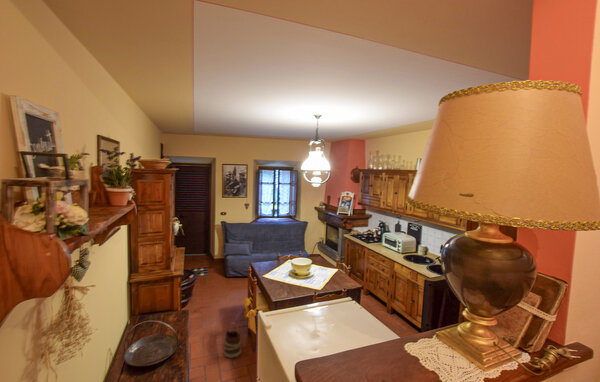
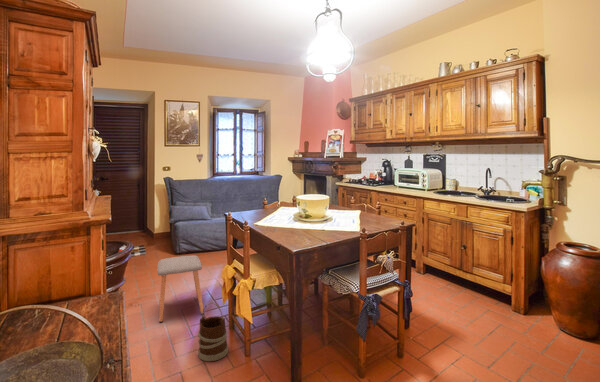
stool: none [206,287,234,329] -> present [157,255,204,322]

